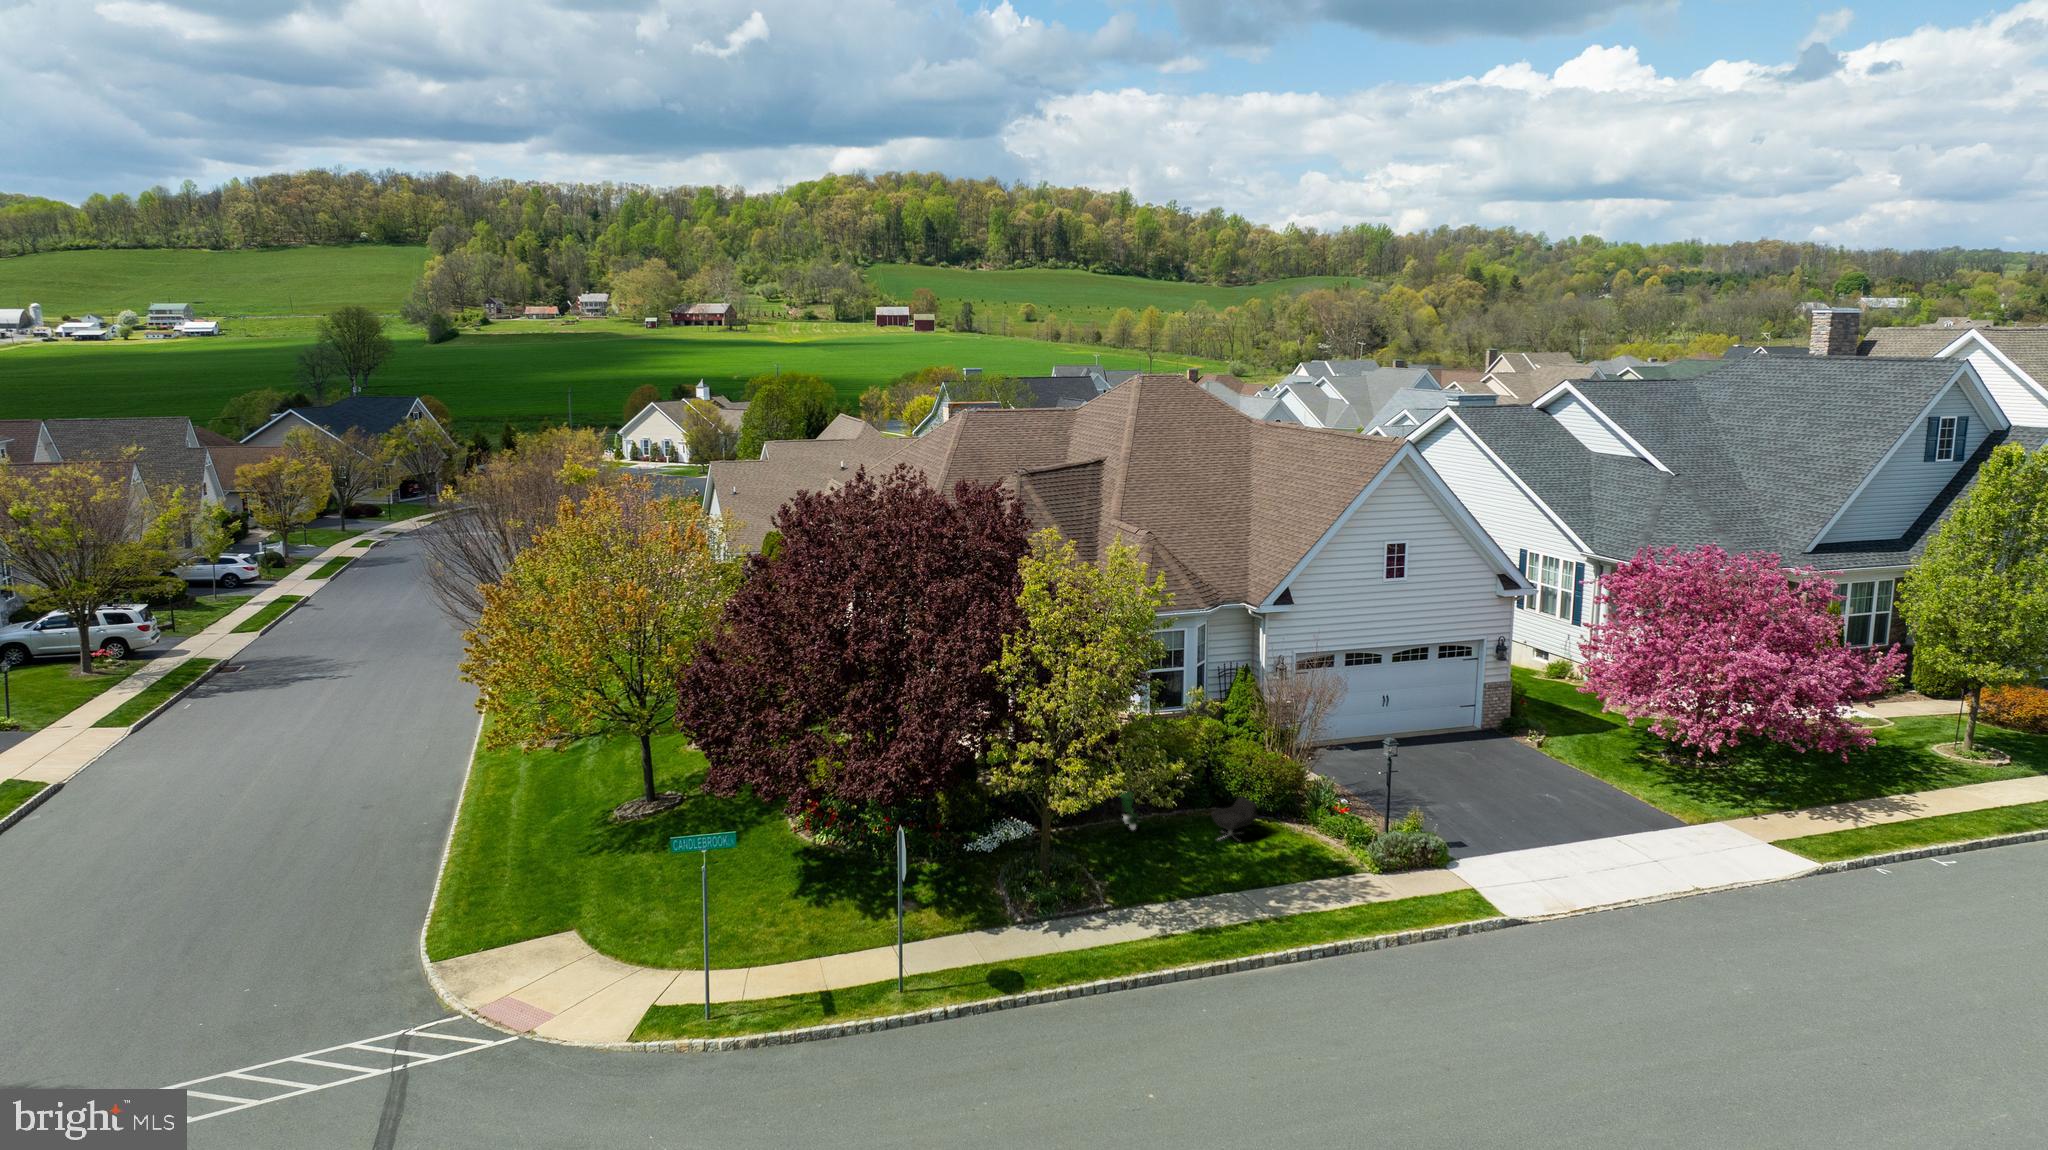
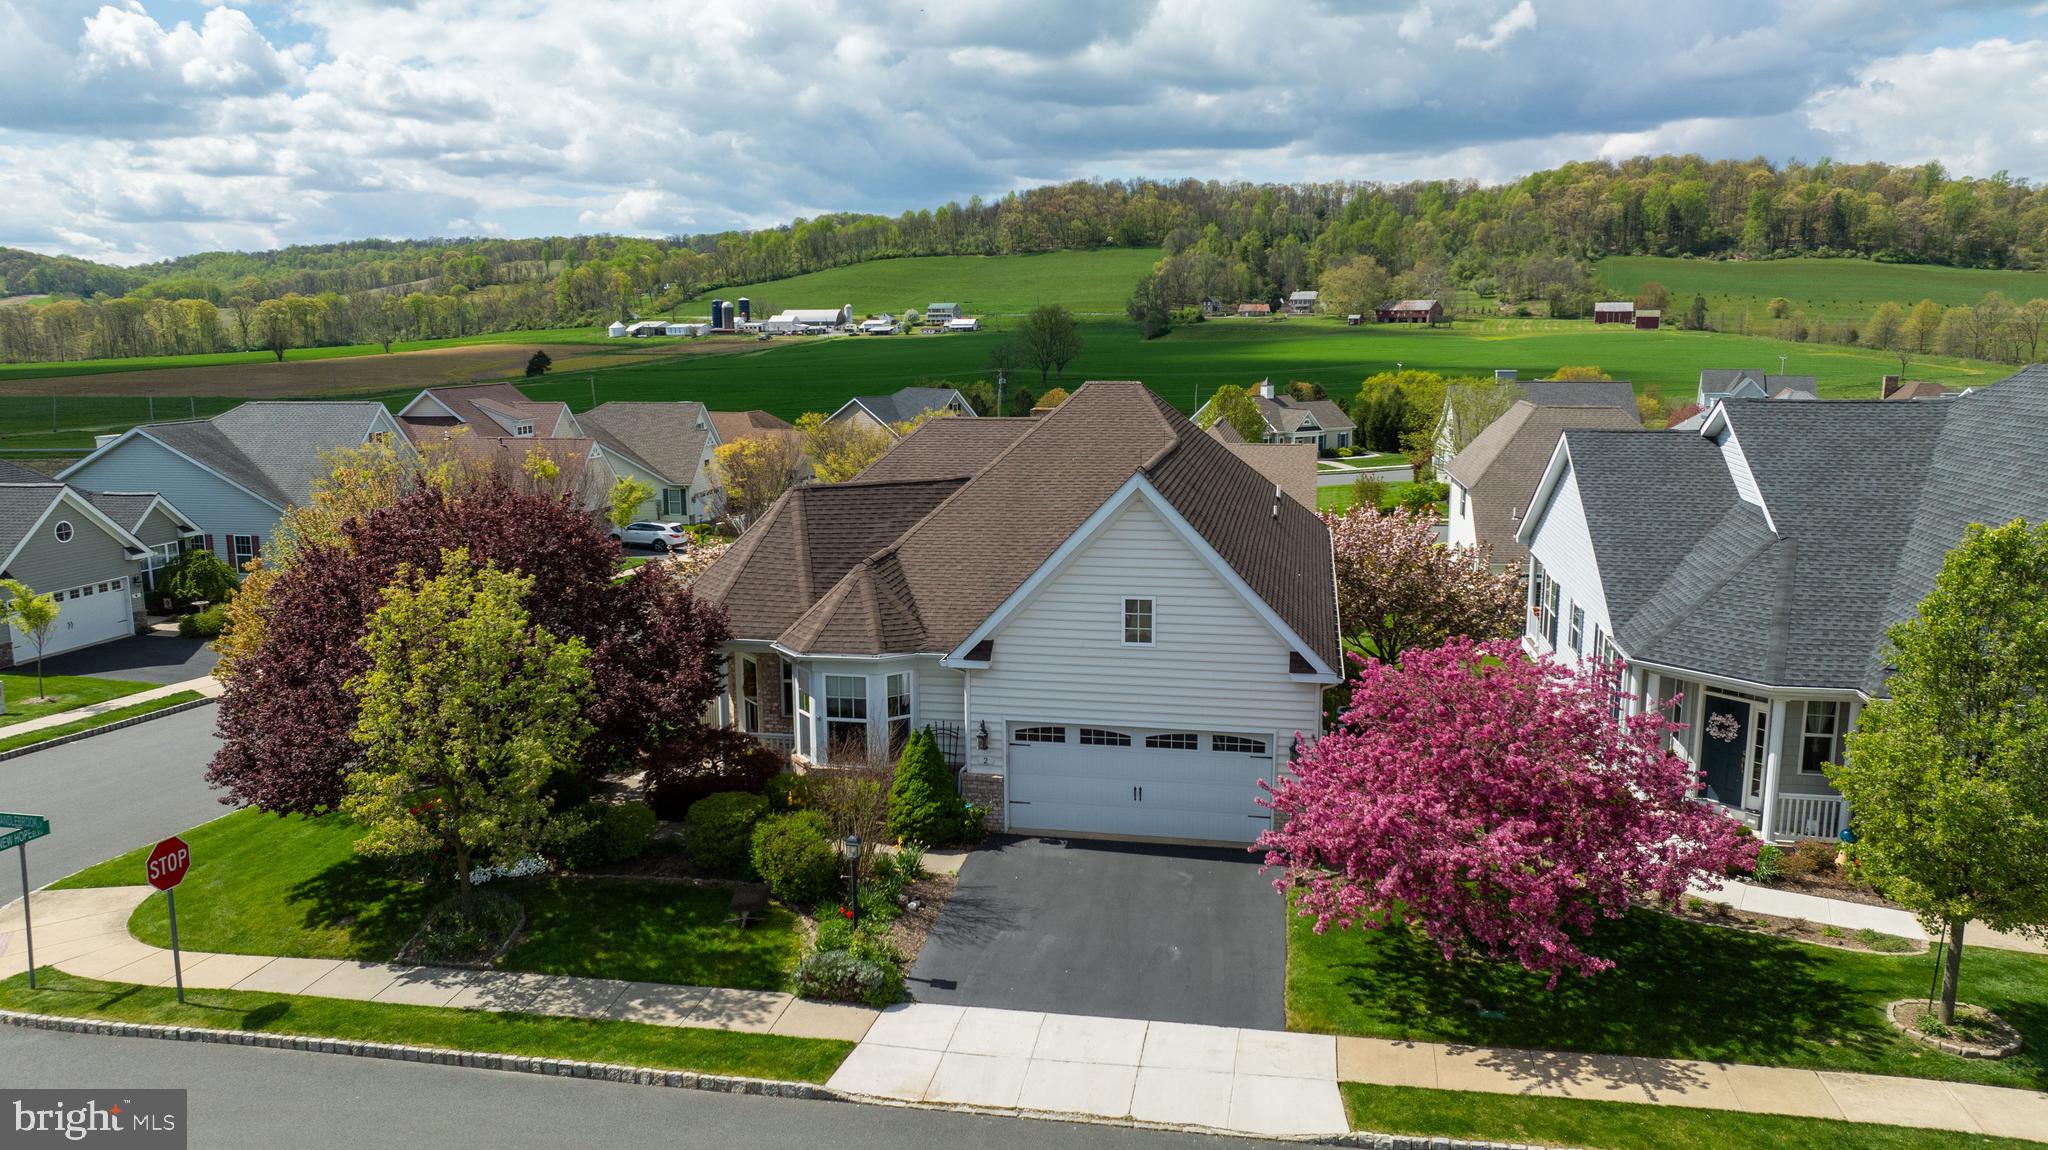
potted plant: present [1121,792,1138,830] -> none [663,844,691,893]

